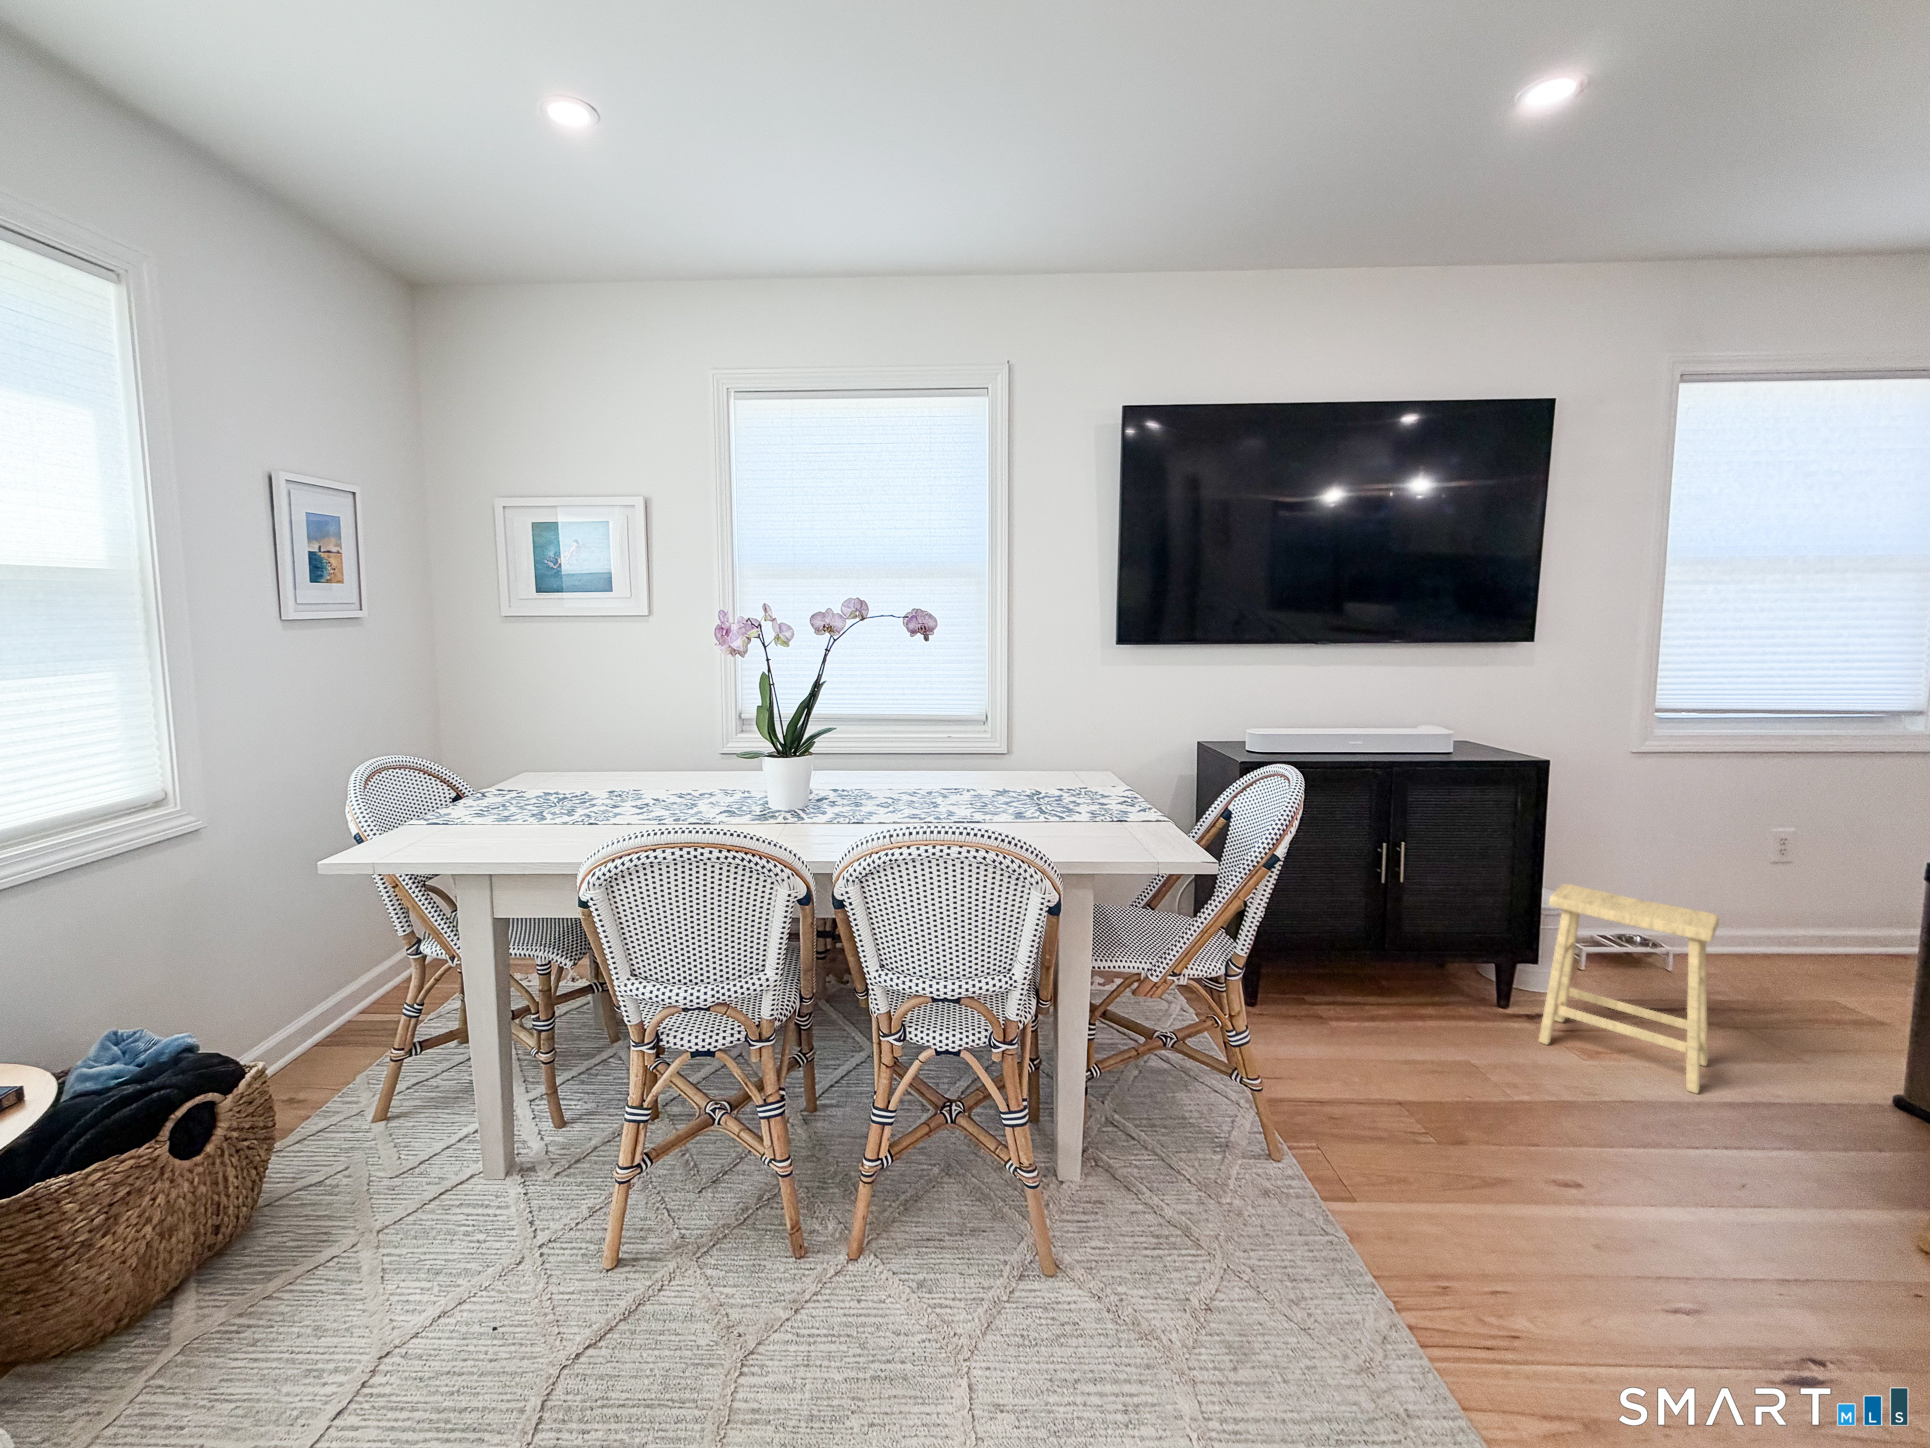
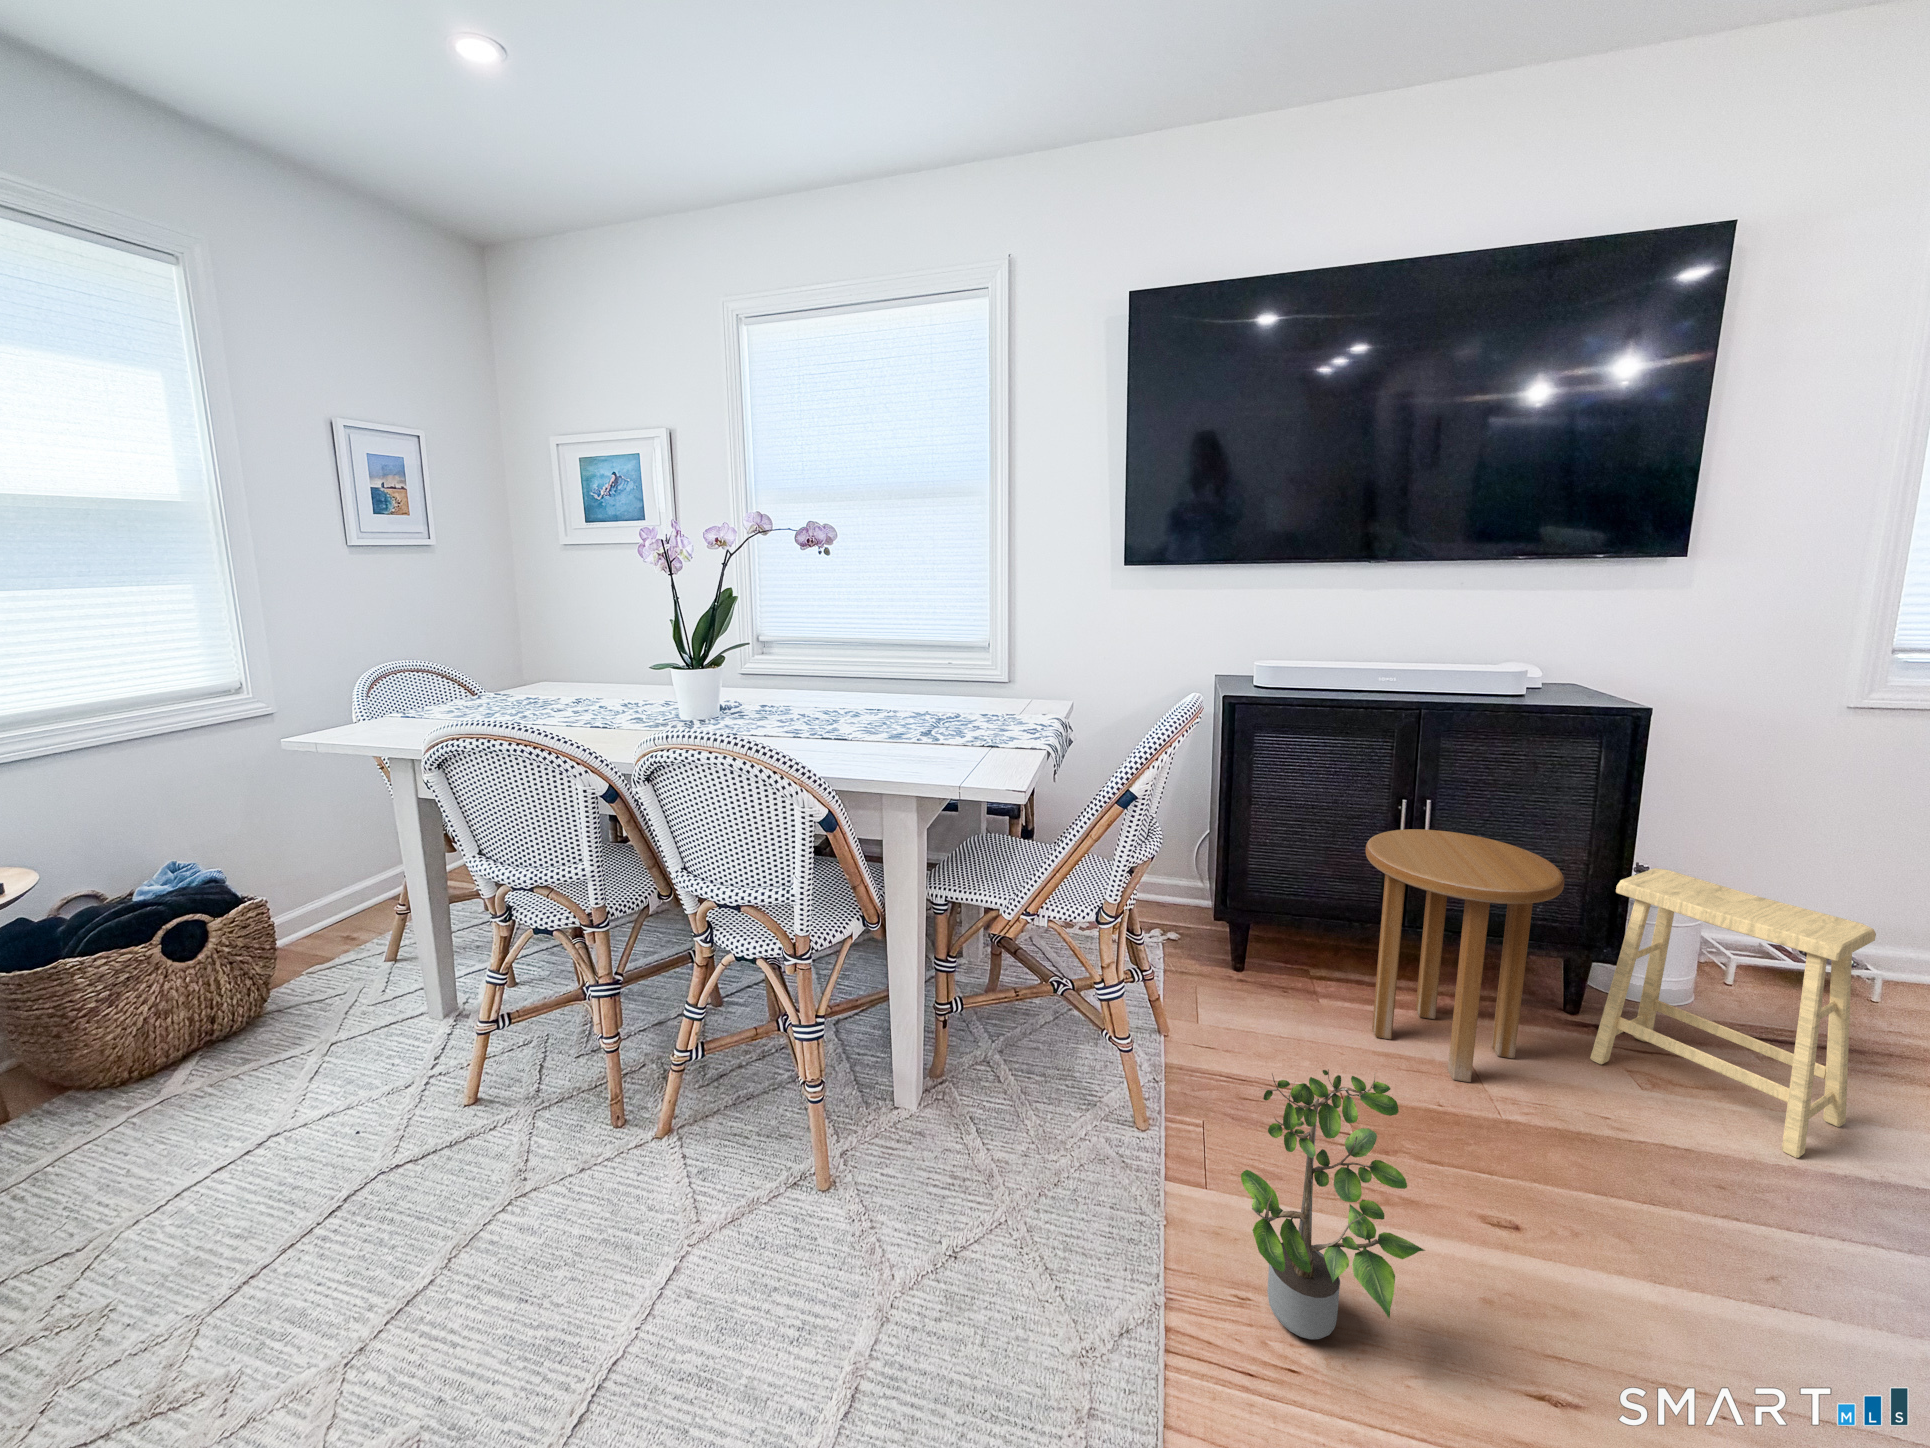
side table: none [1371,867,1529,1074] -> present [1366,829,1564,1082]
potted plant: none [1428,1068,1573,1304] -> present [1241,1069,1425,1339]

